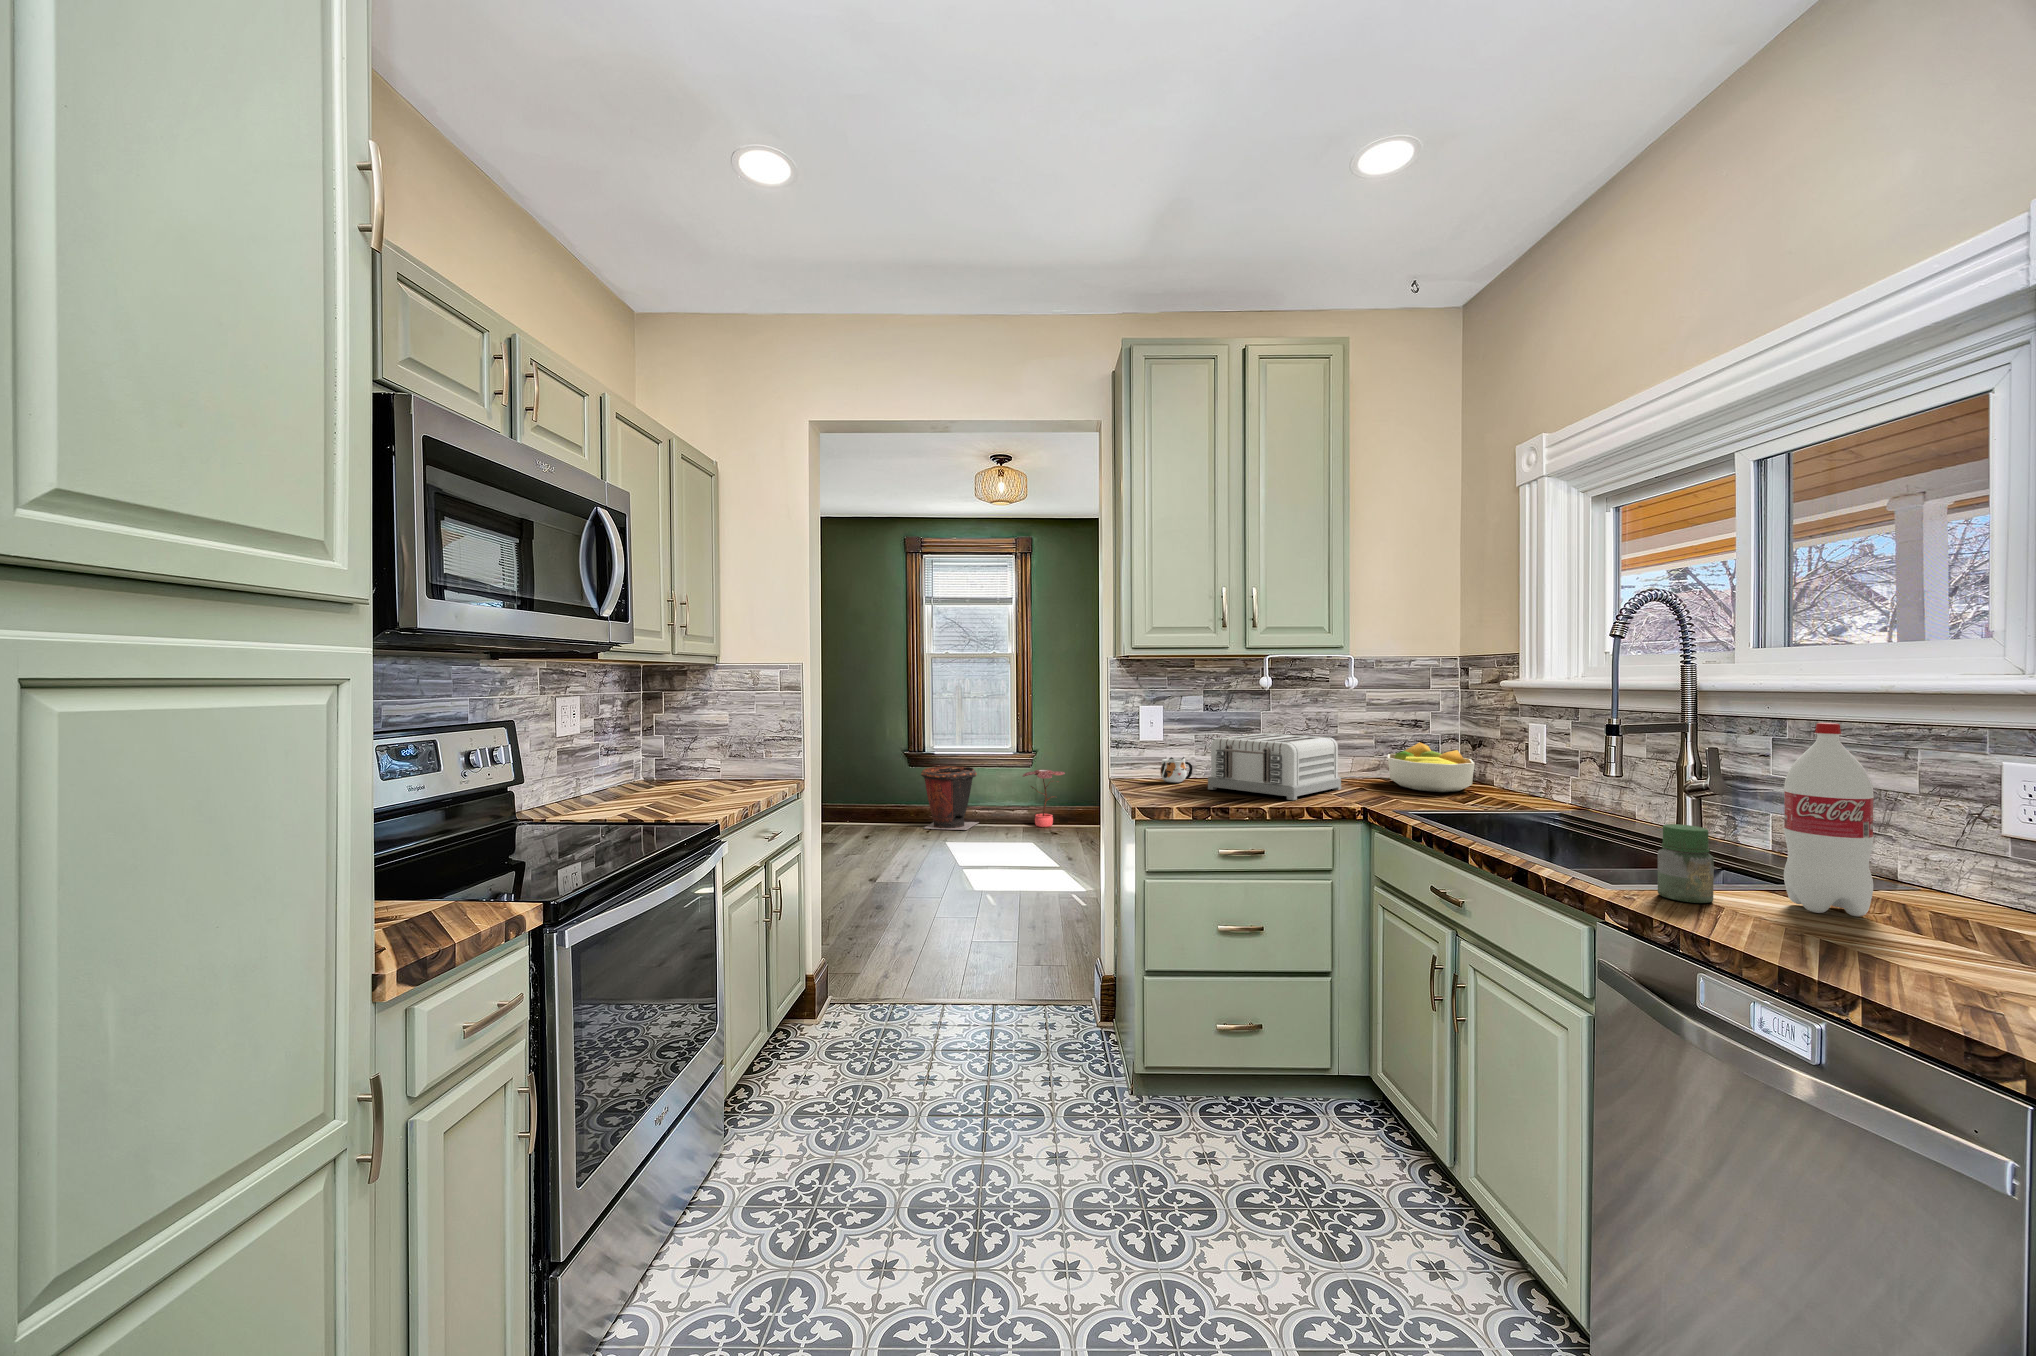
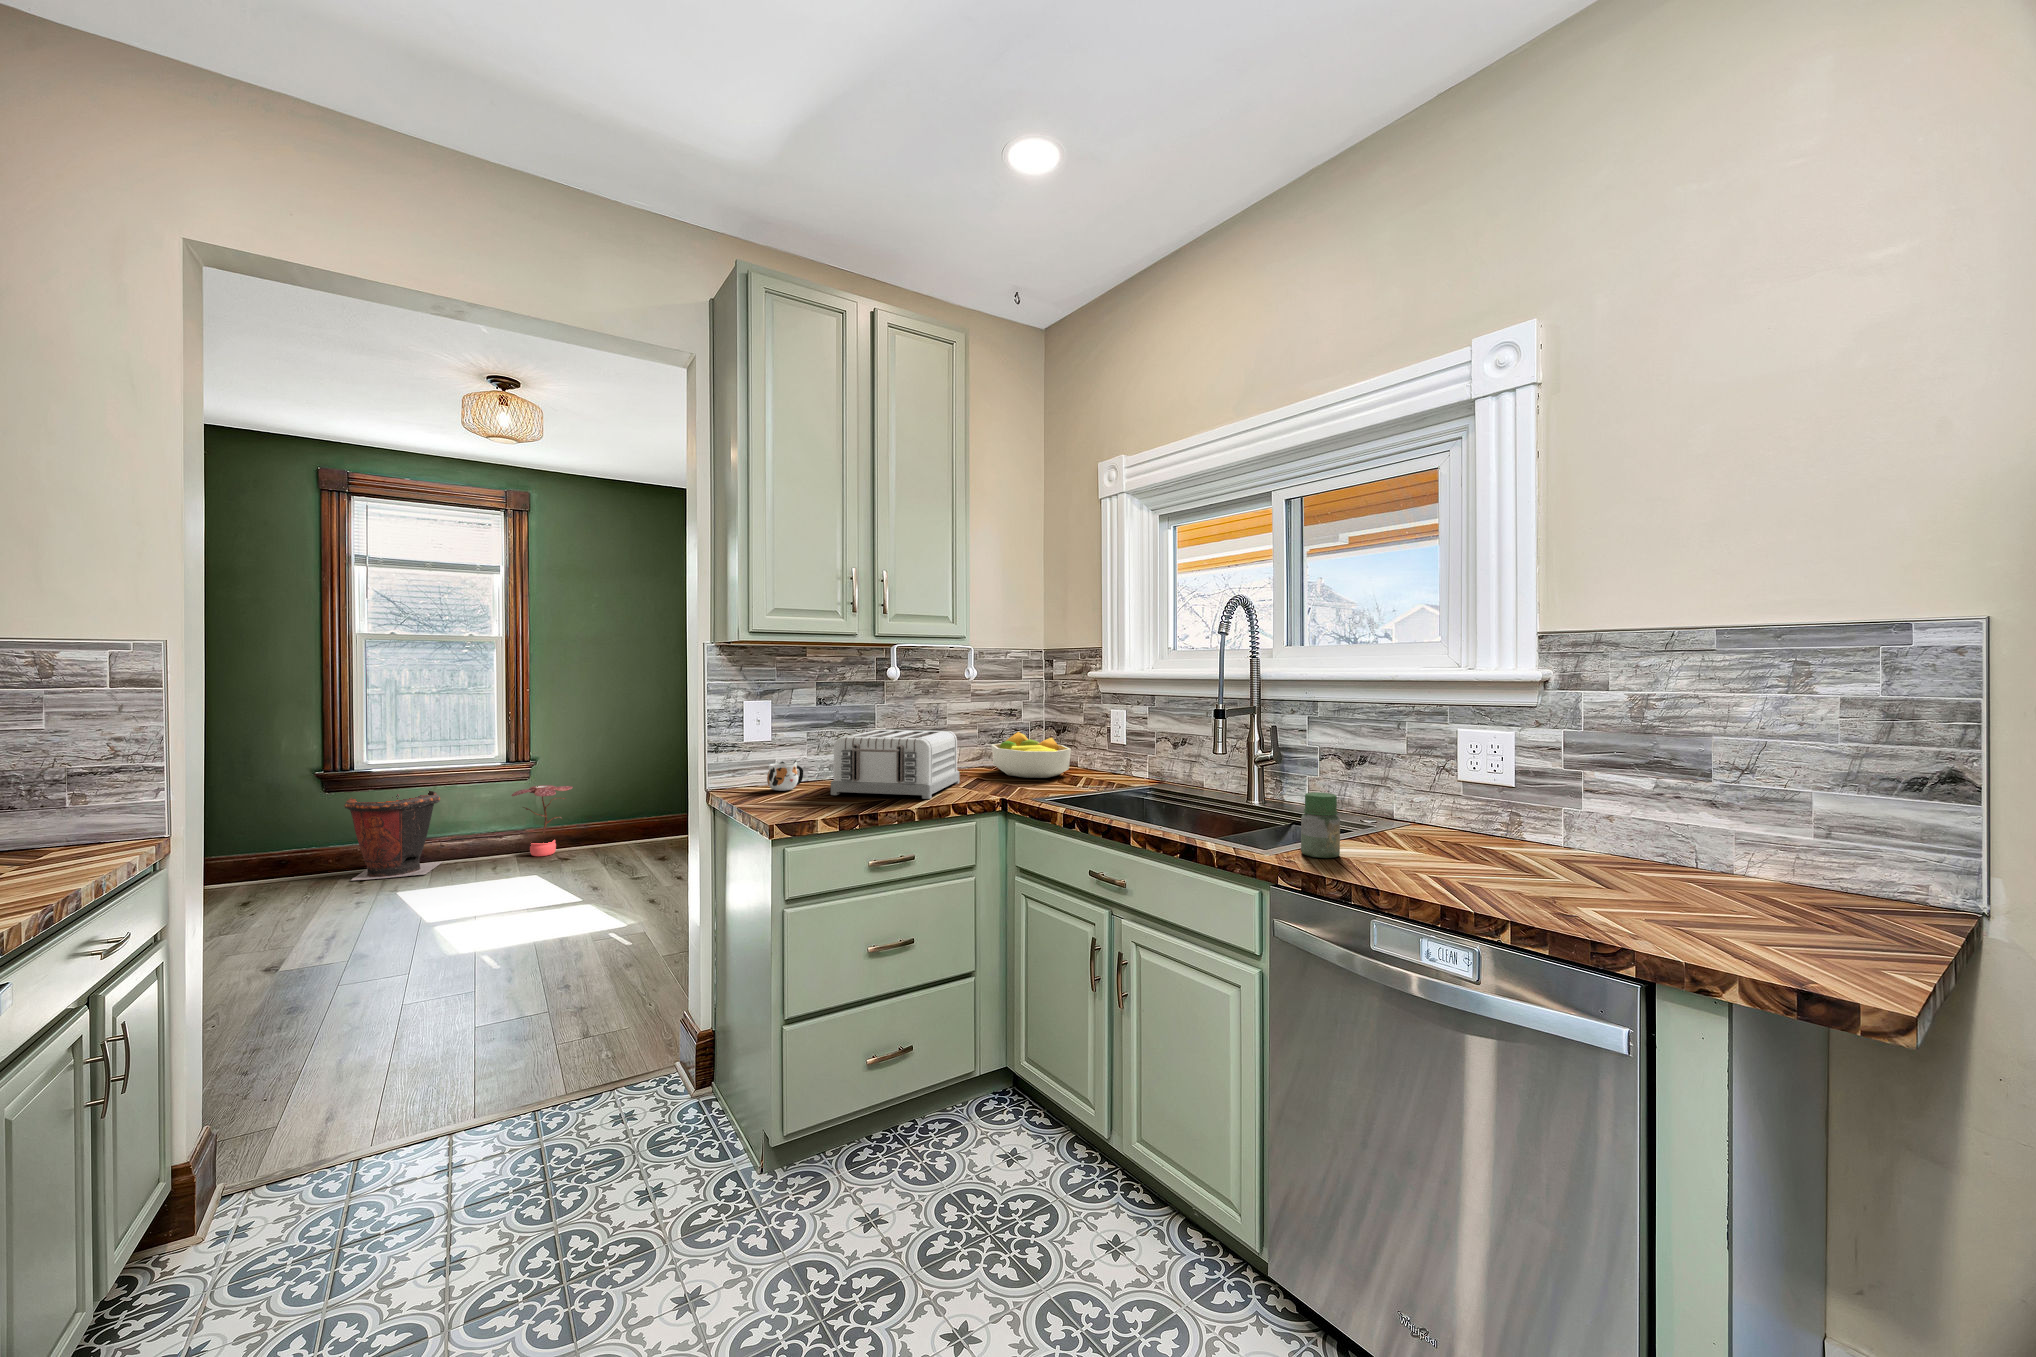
bottle: present [1784,723,1874,916] -> none [1375,703,1430,853]

